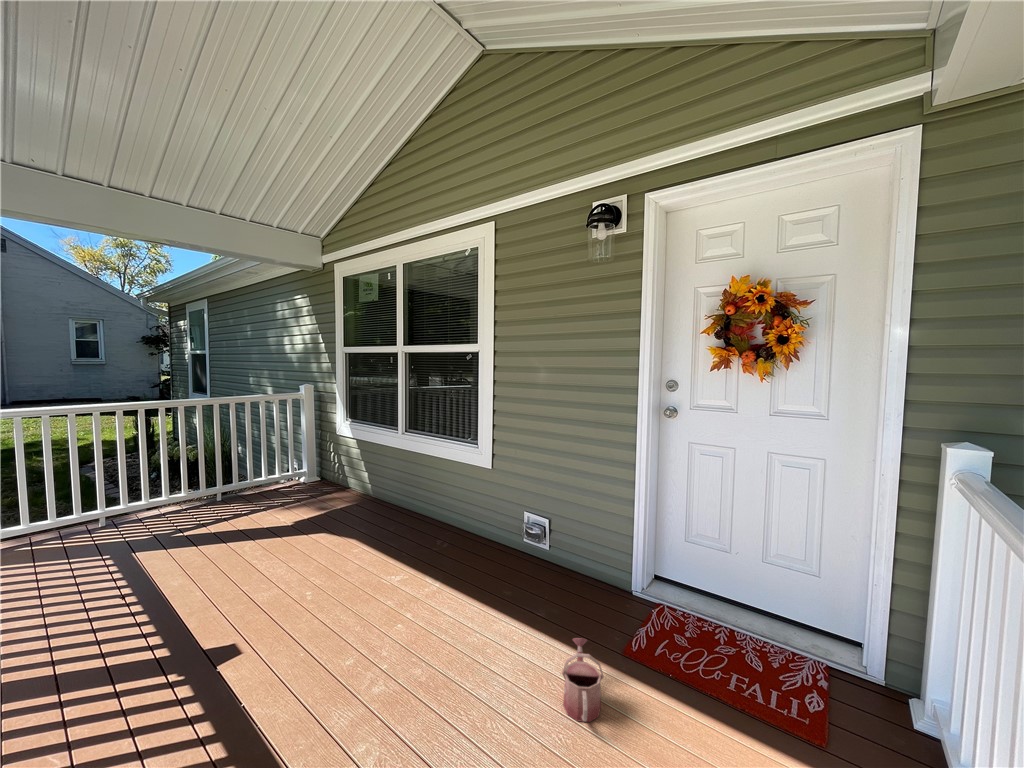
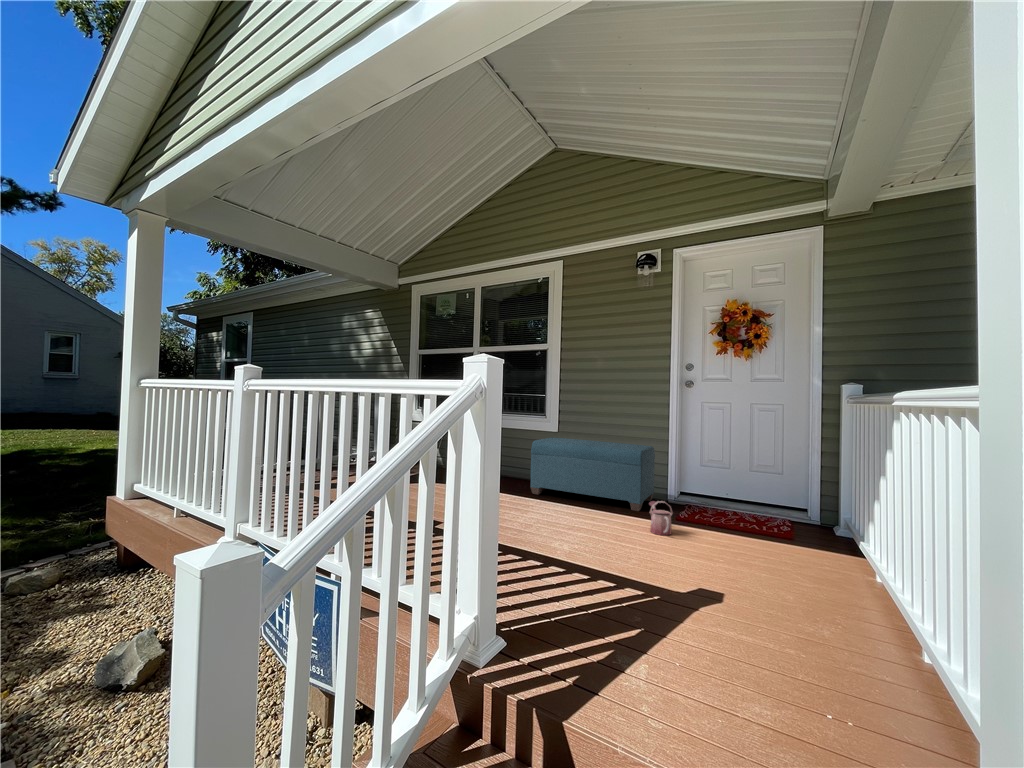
bench: none [433,480,614,626] -> present [531,437,655,511]

